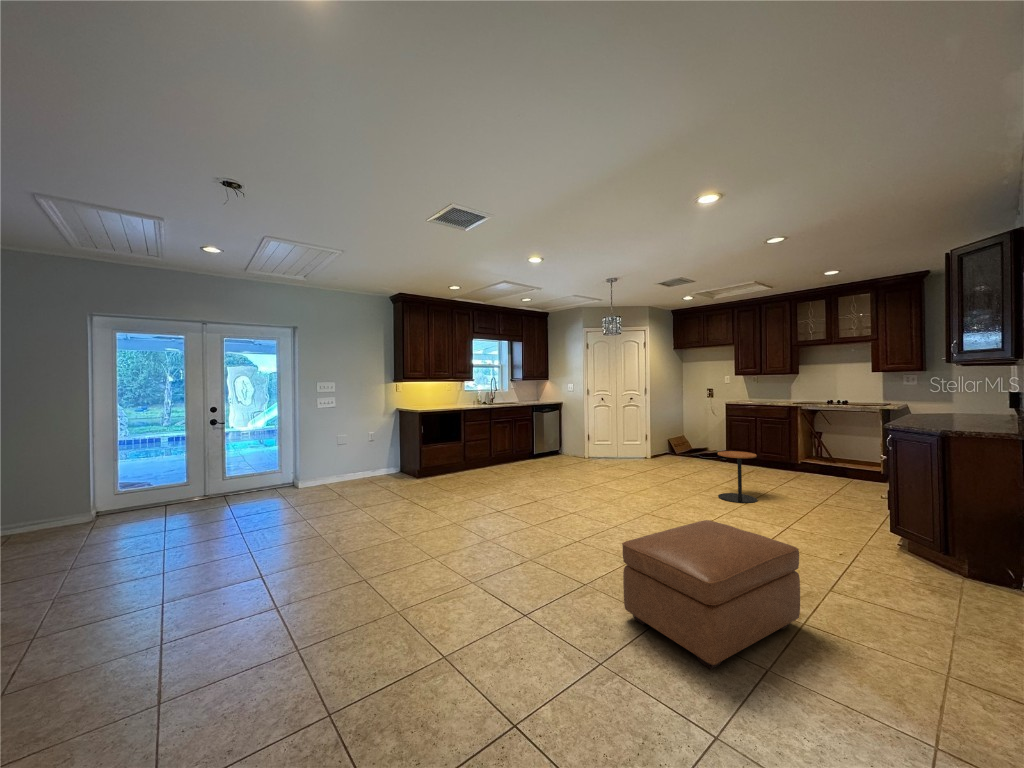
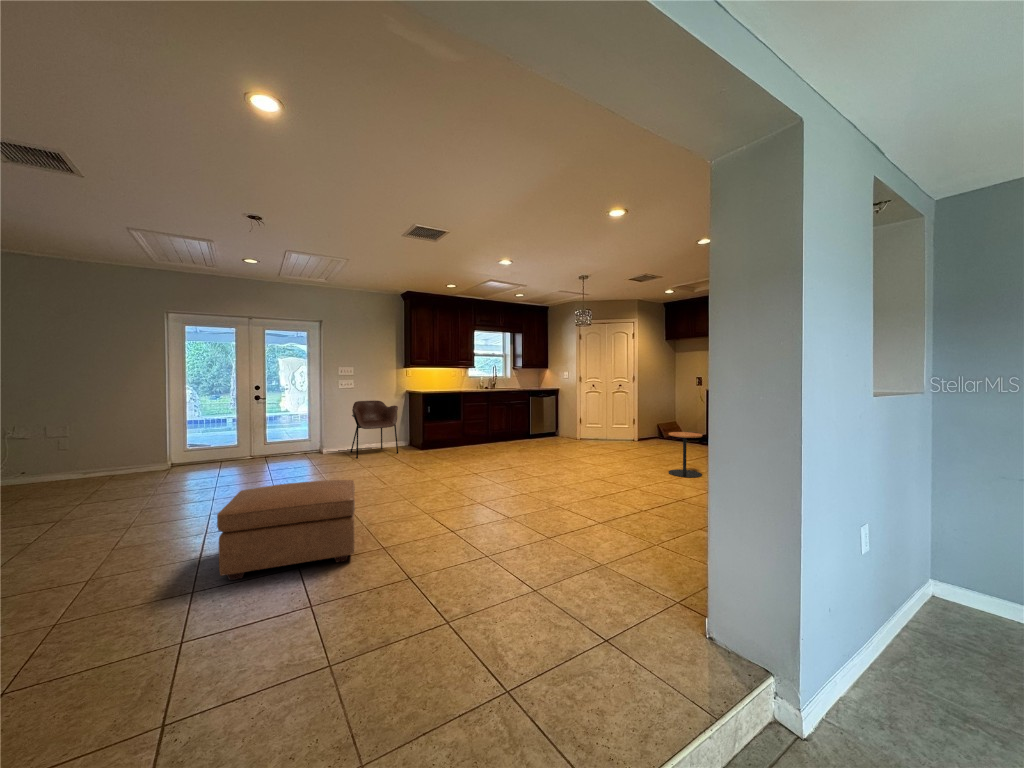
armchair: none [331,421,392,494] -> present [350,401,398,458]
ottoman: present [622,520,800,669] -> present [217,480,355,580]

